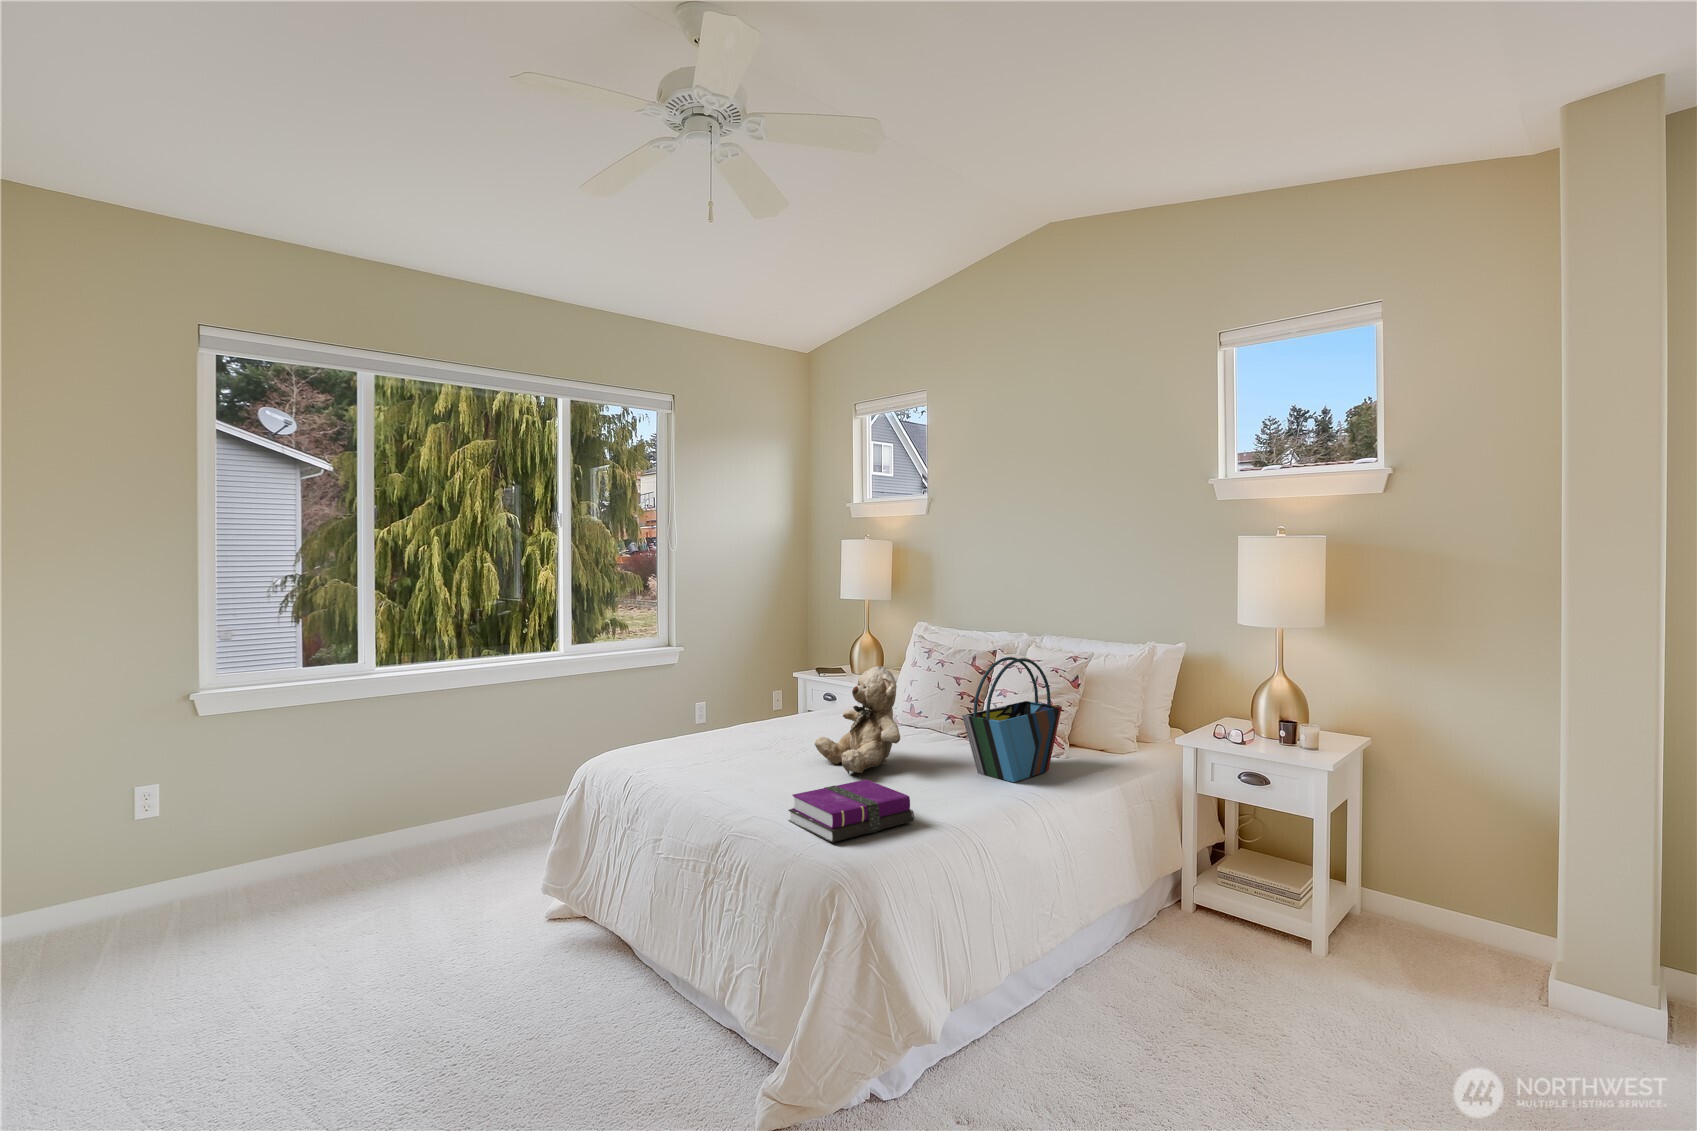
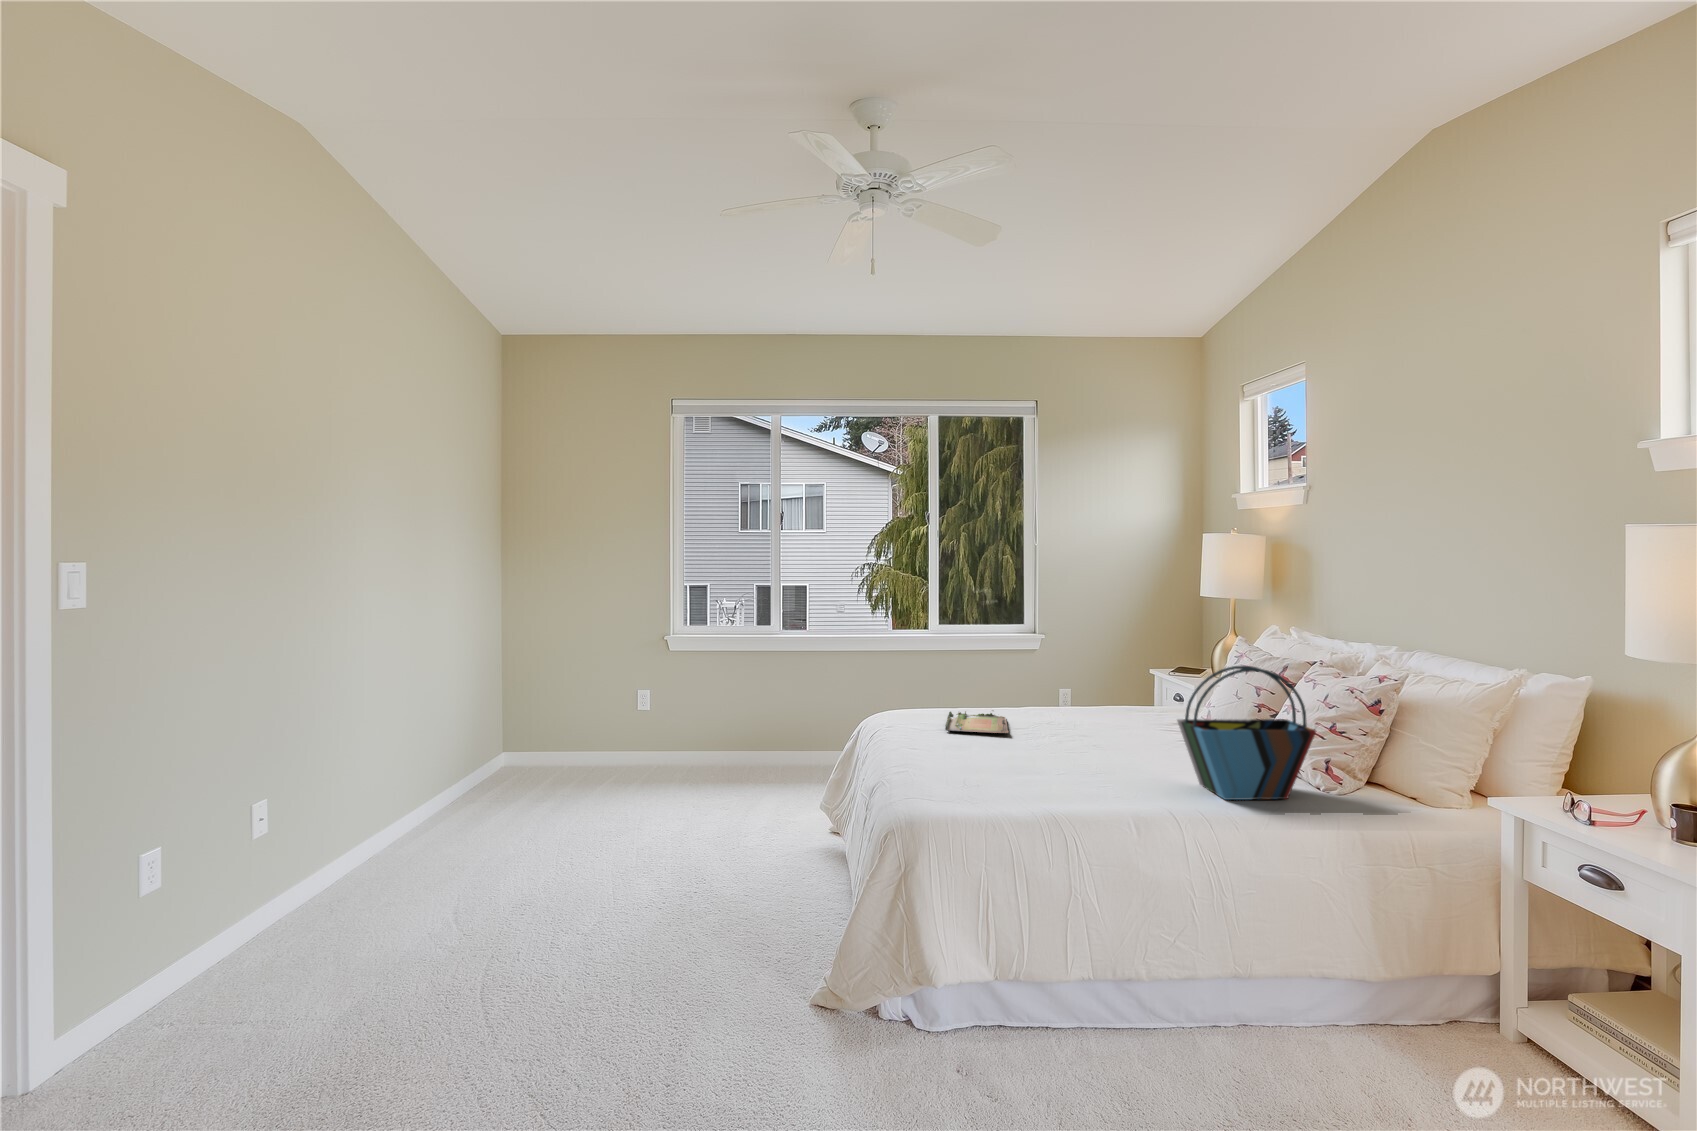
teddy bear: present [815,666,900,774] -> none [1049,660,1129,760]
tray: none [679,735,770,769] -> present [945,711,1009,733]
notebook: present [788,780,914,842] -> none [956,758,1058,804]

